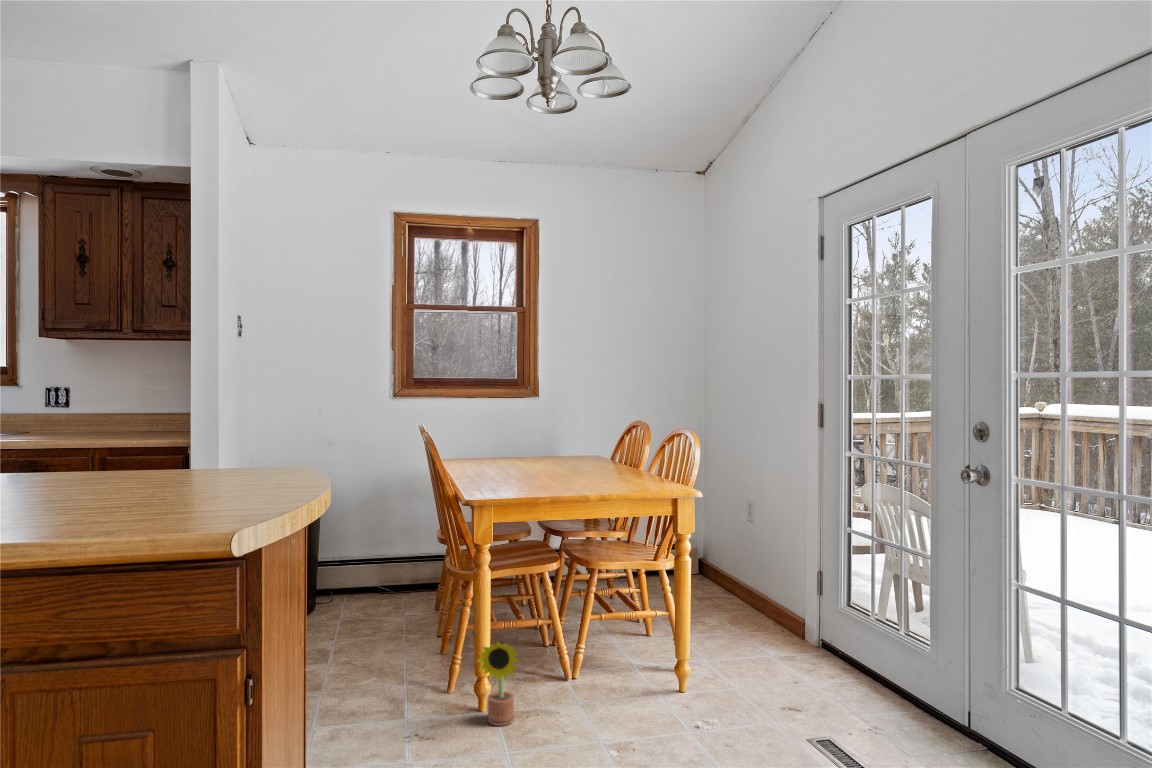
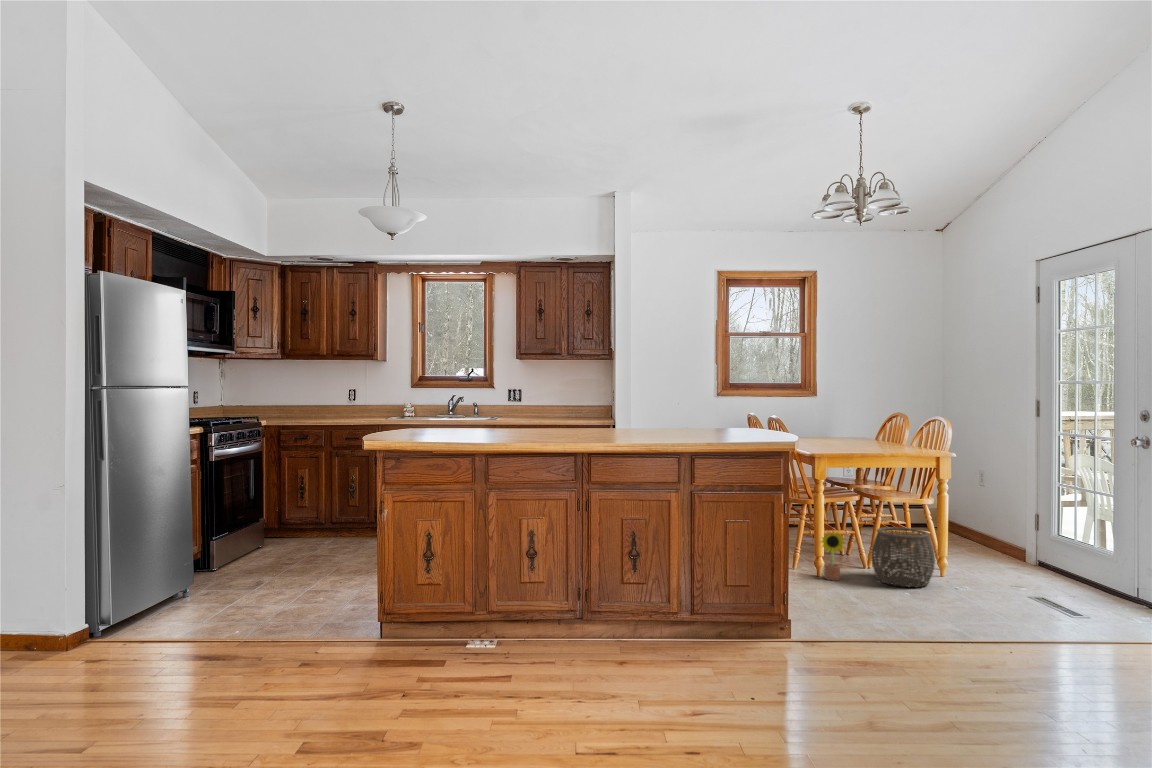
woven basket: none [565,619,666,736] -> present [871,527,935,587]

